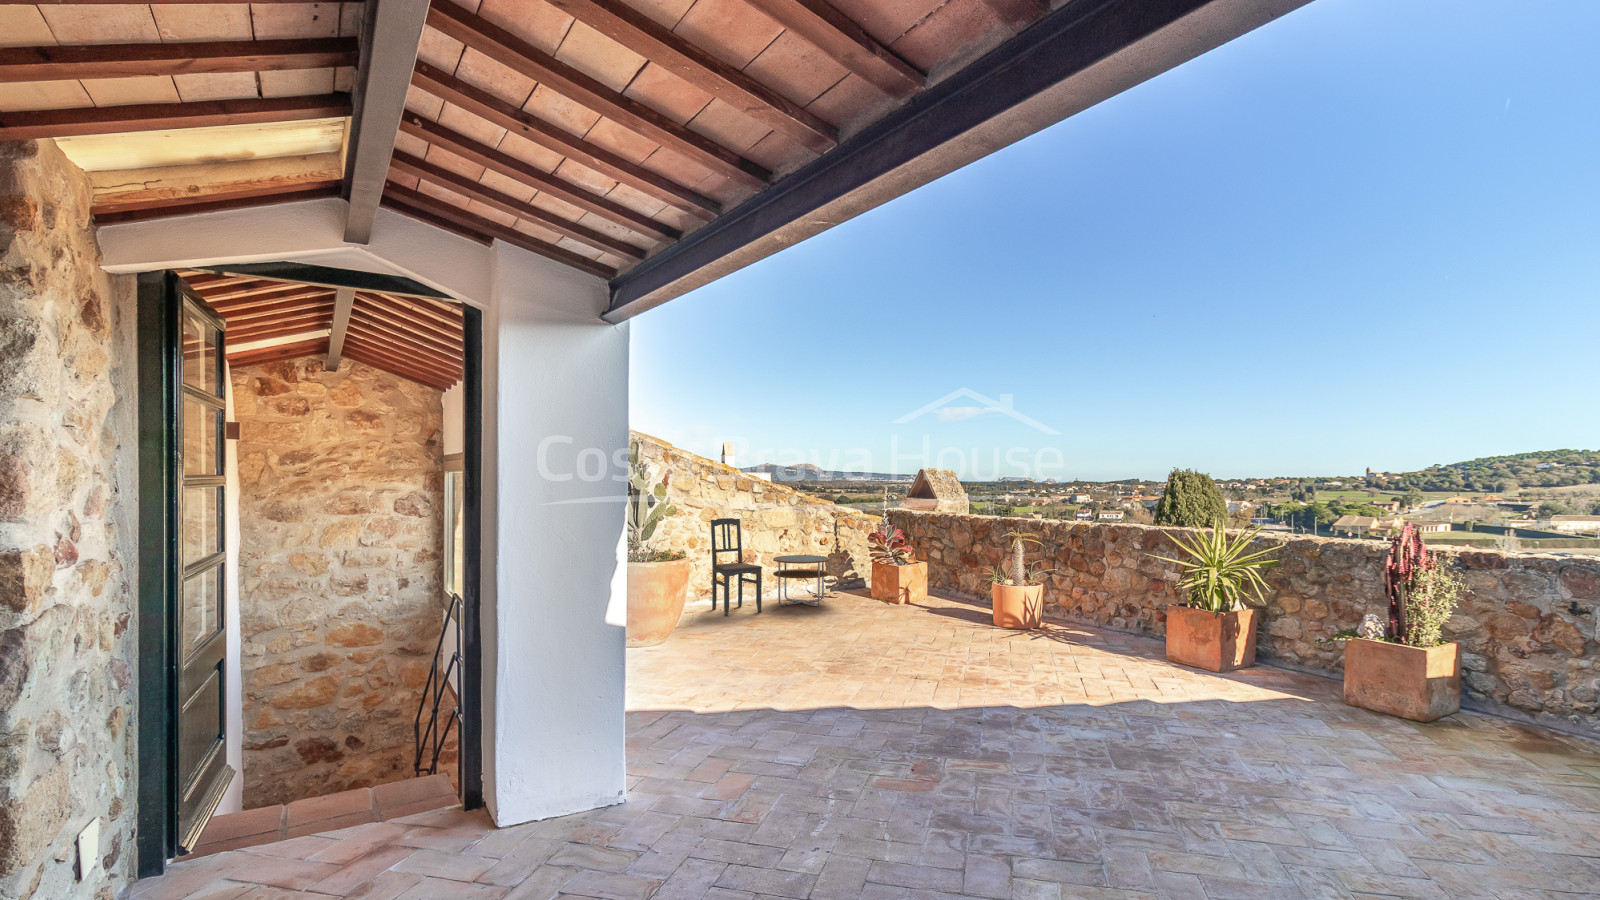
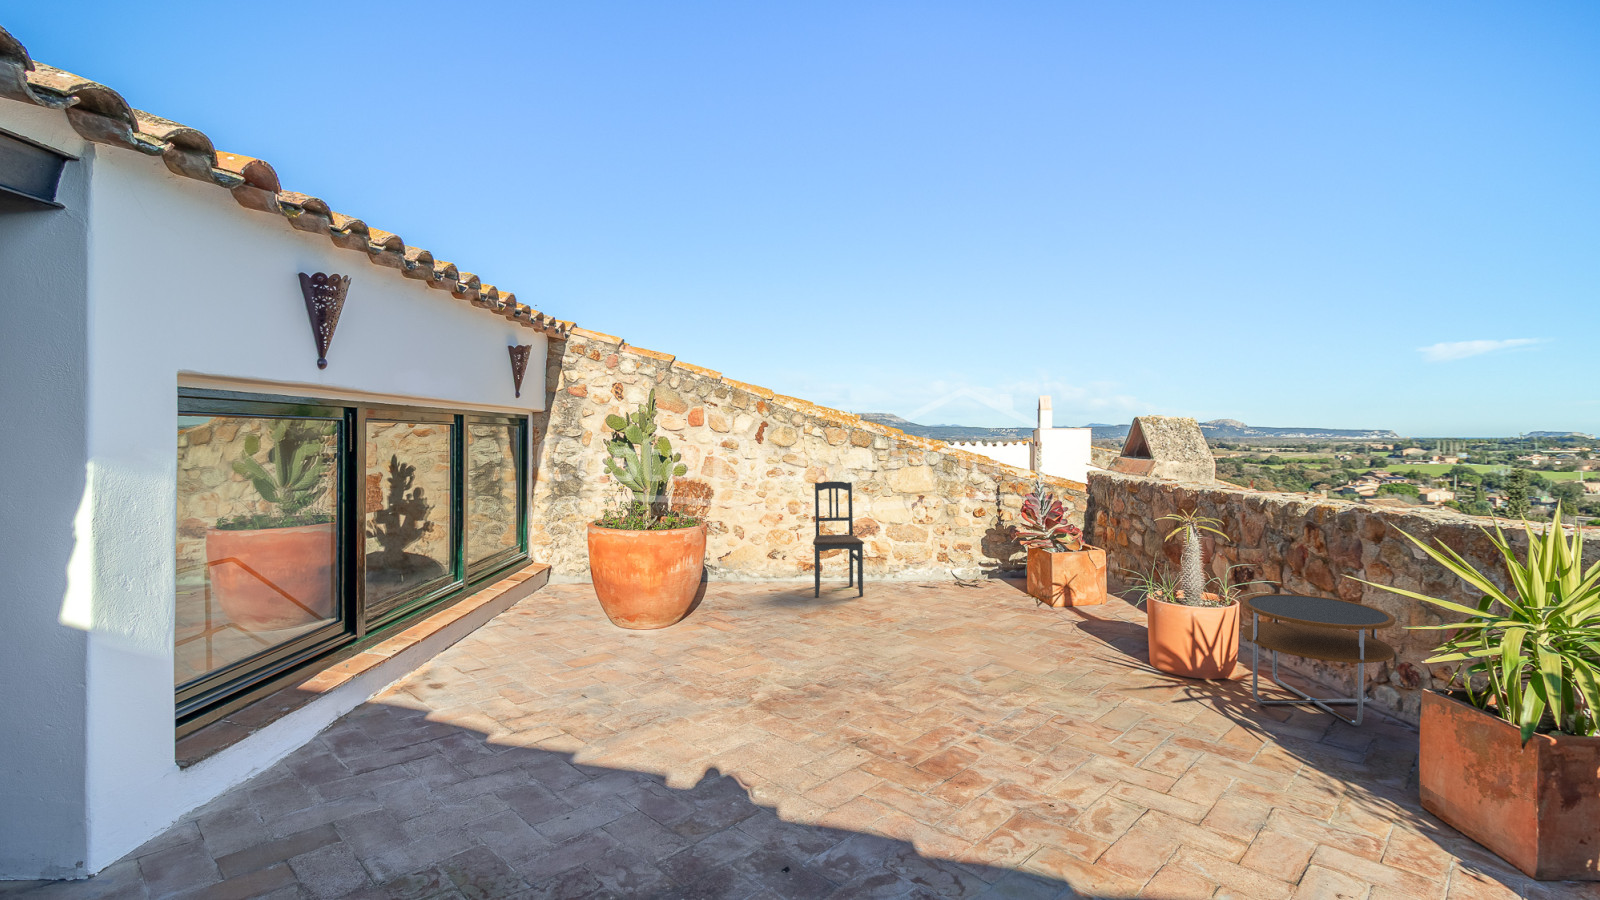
side table: present [773,555,830,607] -> present [1243,594,1395,726]

